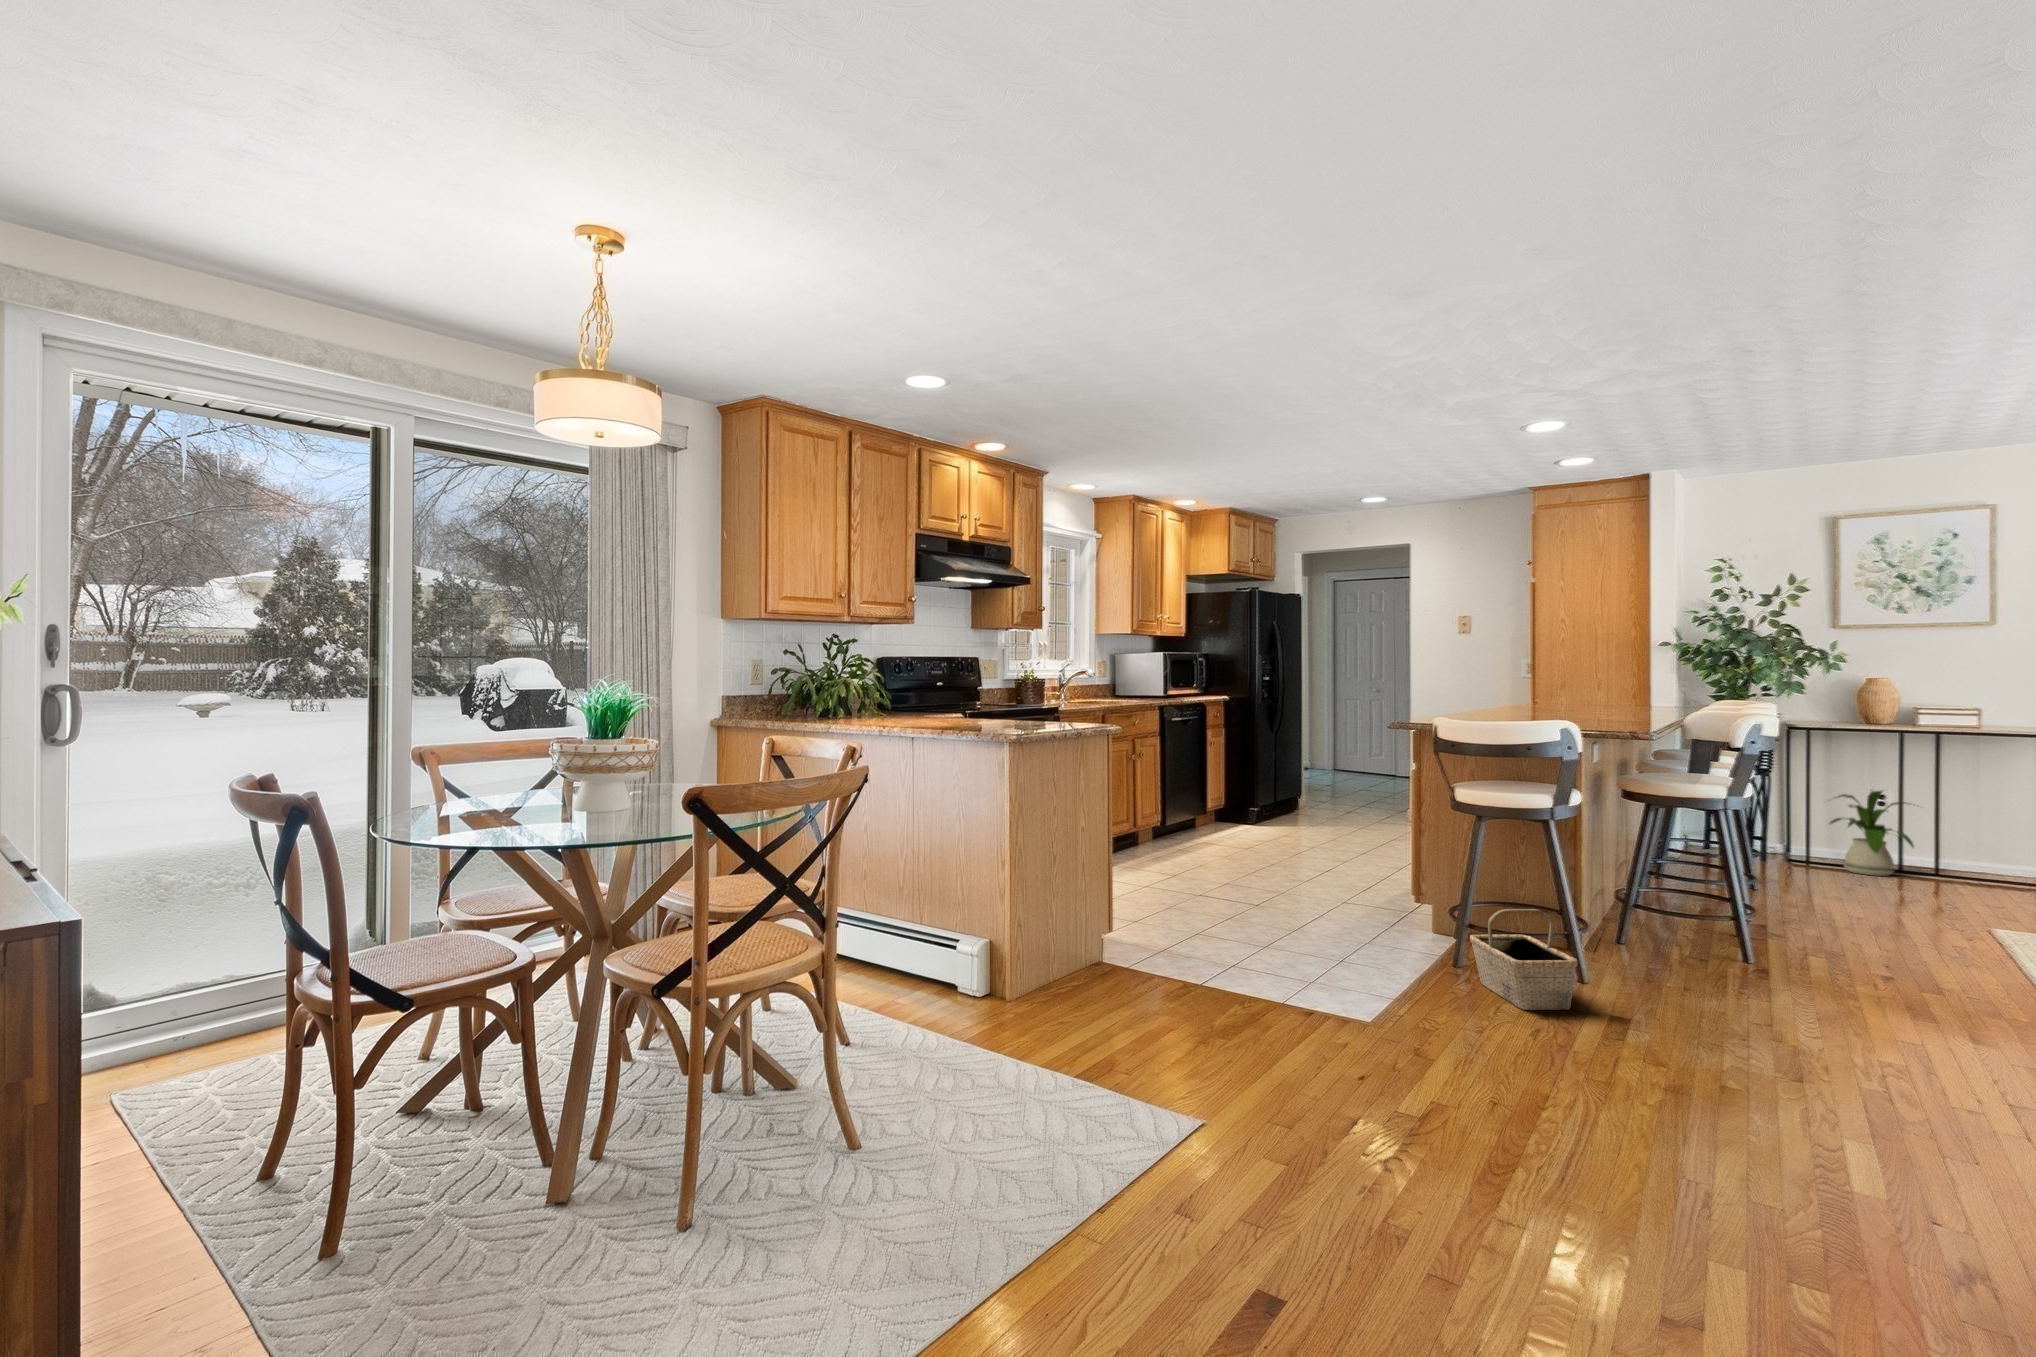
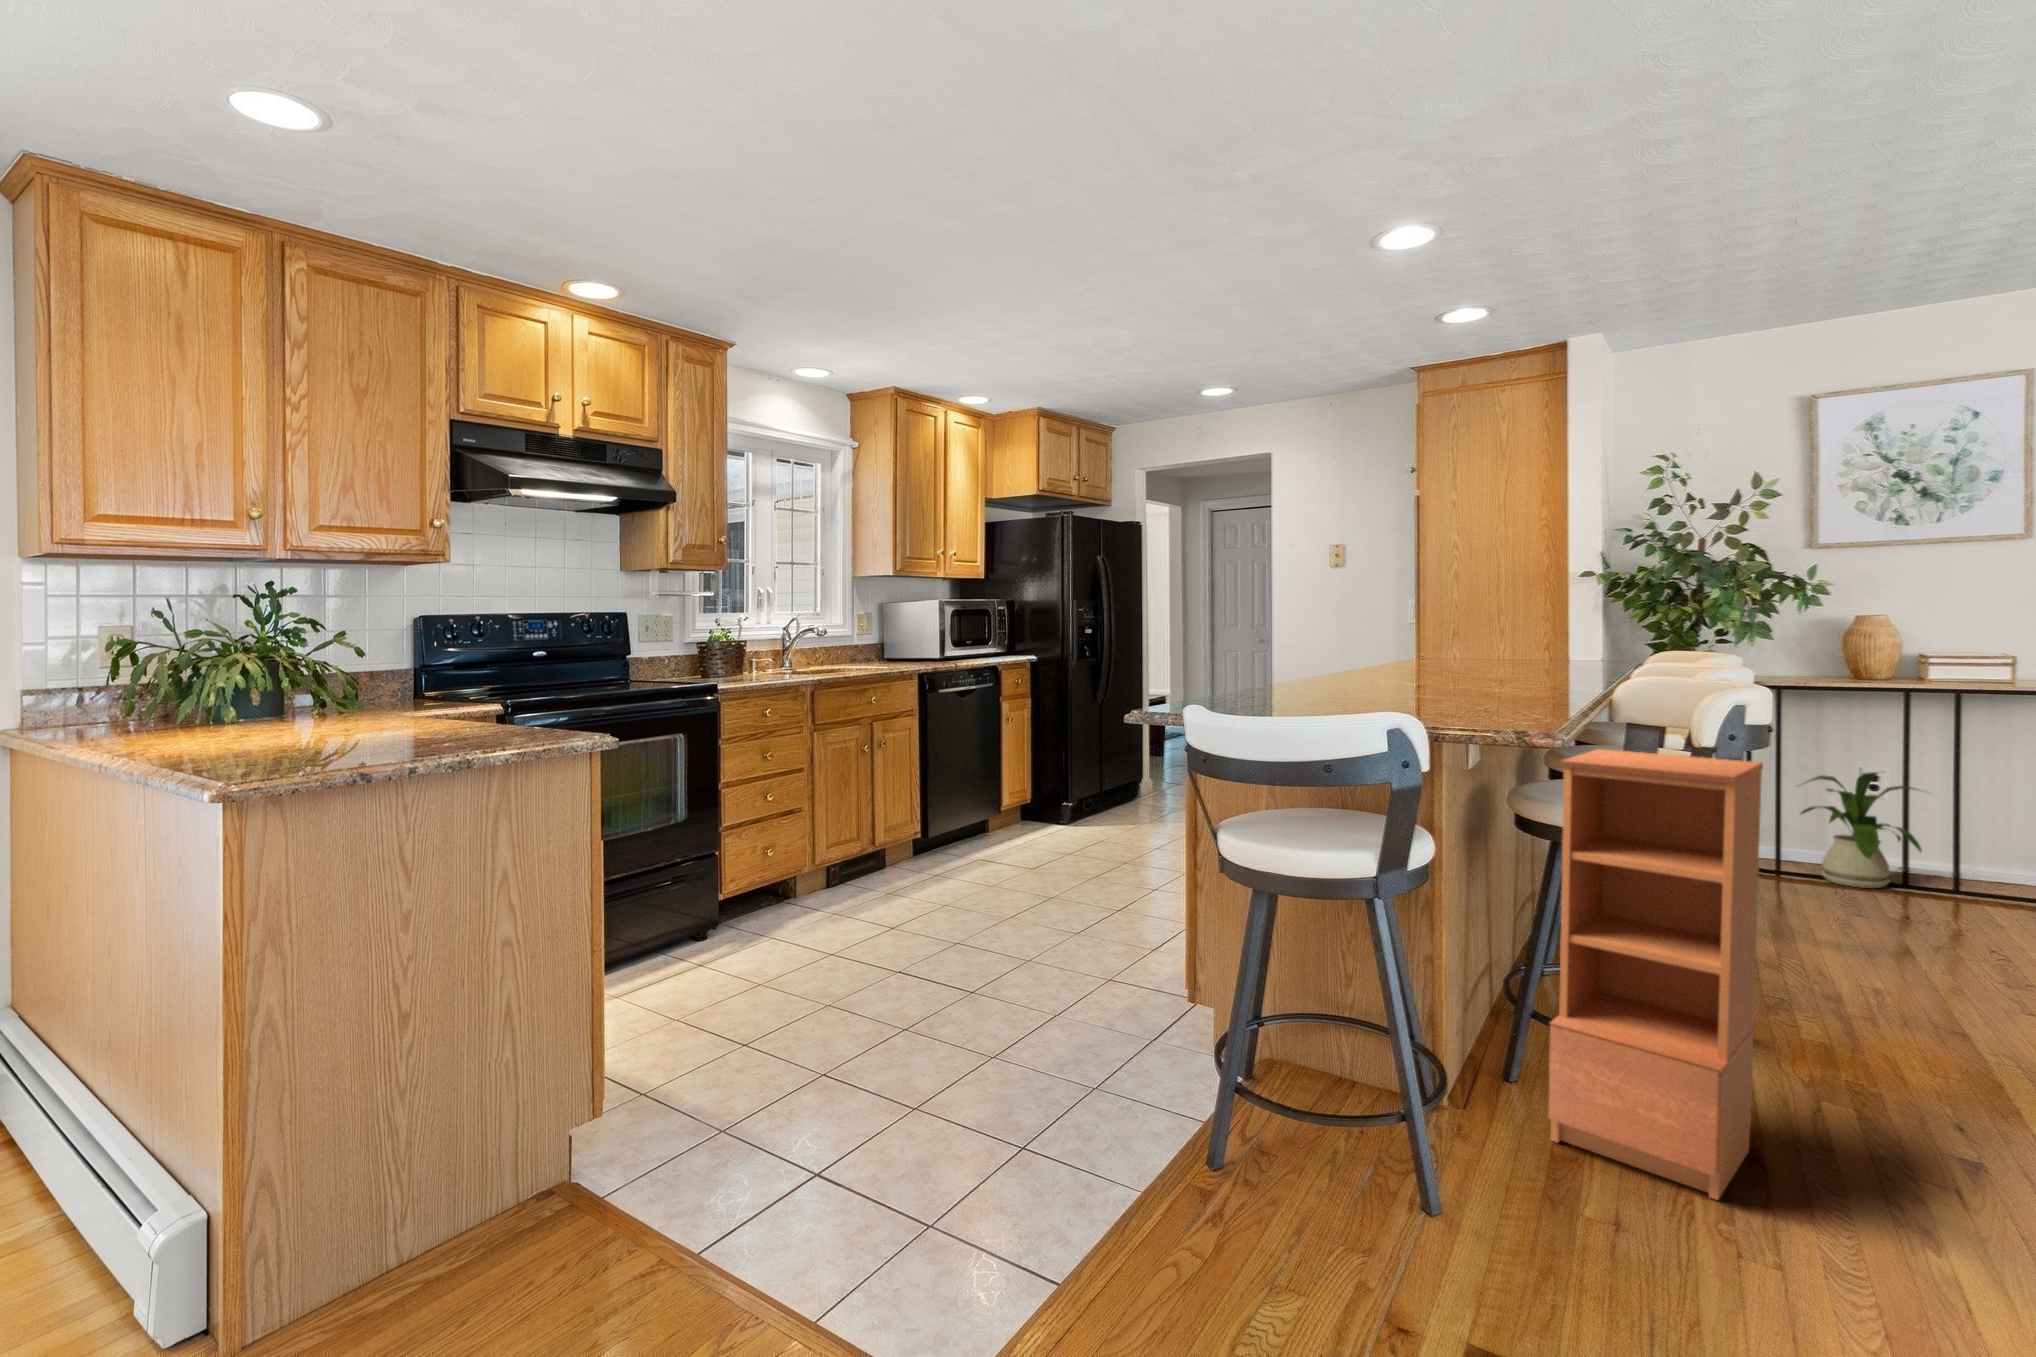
bookcase: none [1647,750,1769,993] -> present [1548,749,1763,1200]
basket: present [1470,909,1578,1010] -> none [1232,1069,1411,1286]

